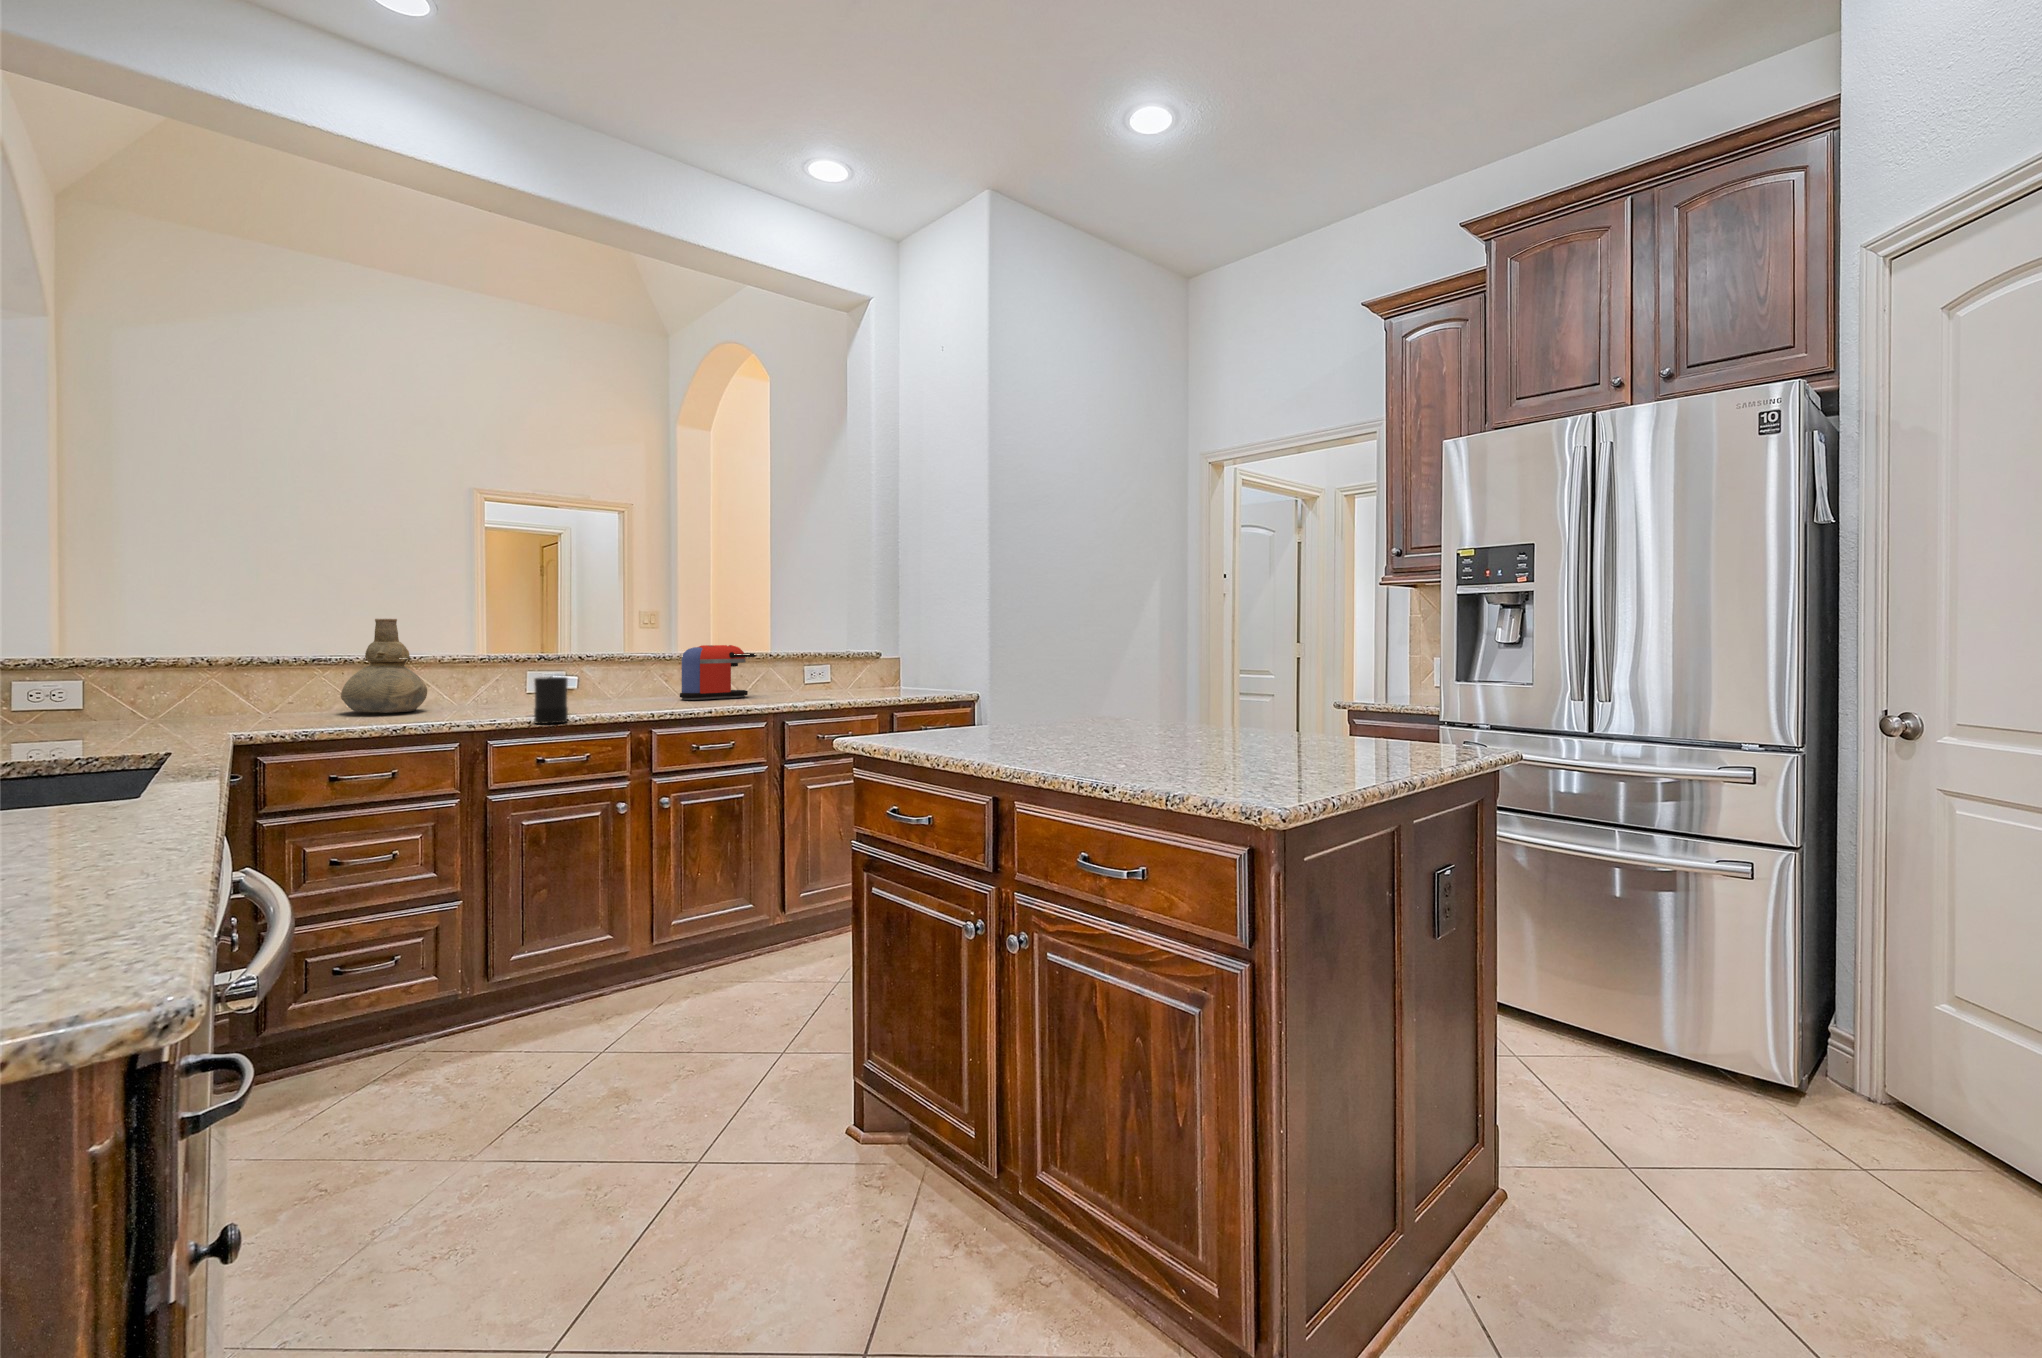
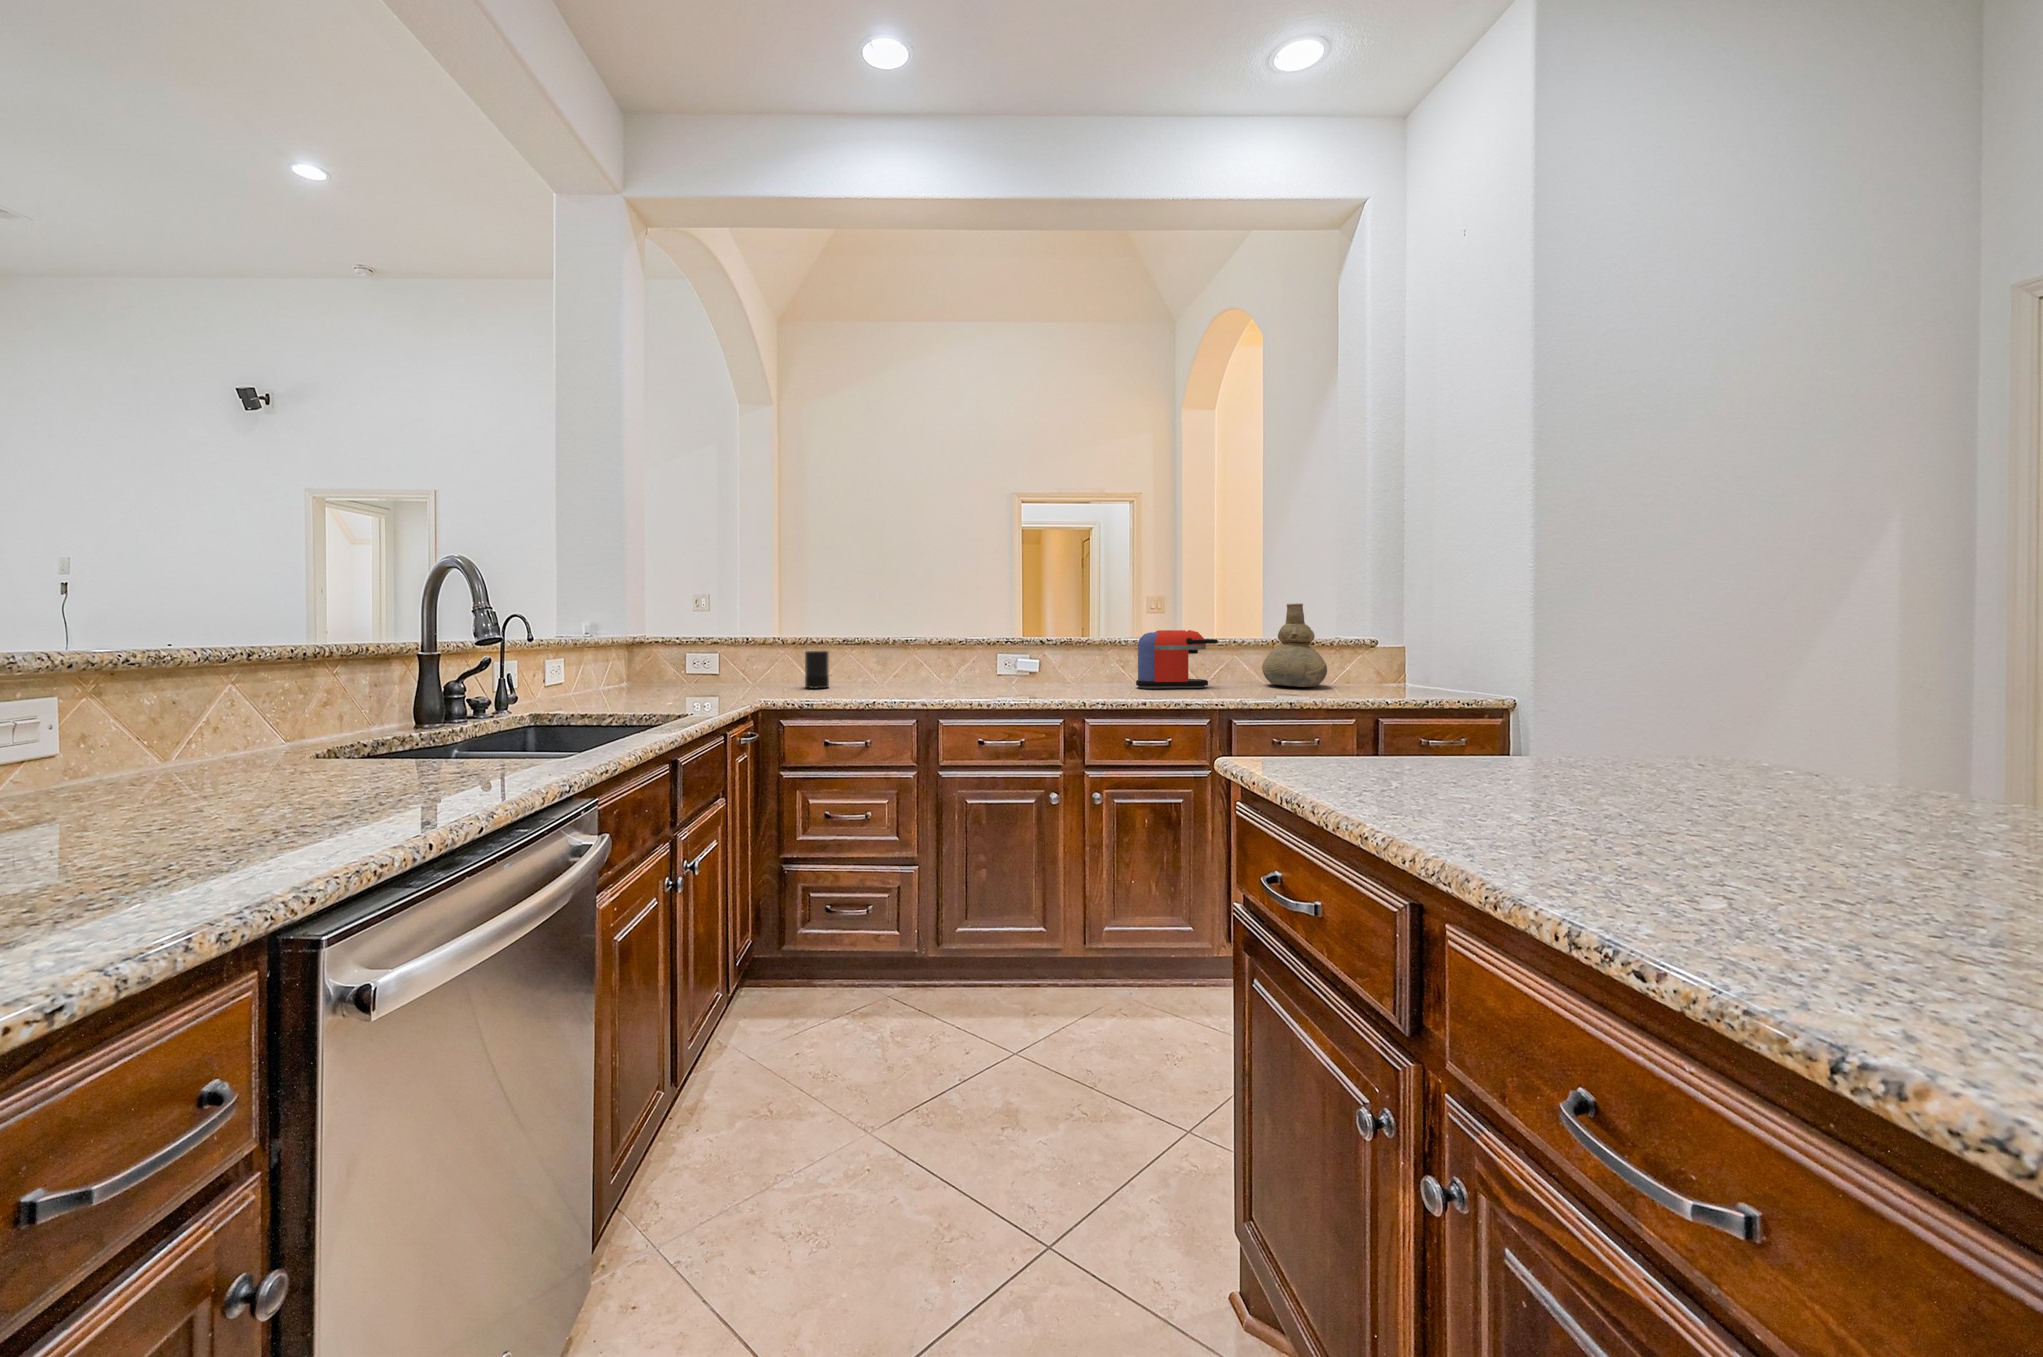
vase: present [341,619,427,713] -> present [1262,604,1327,687]
candle: present [534,677,568,724] -> present [805,650,829,688]

